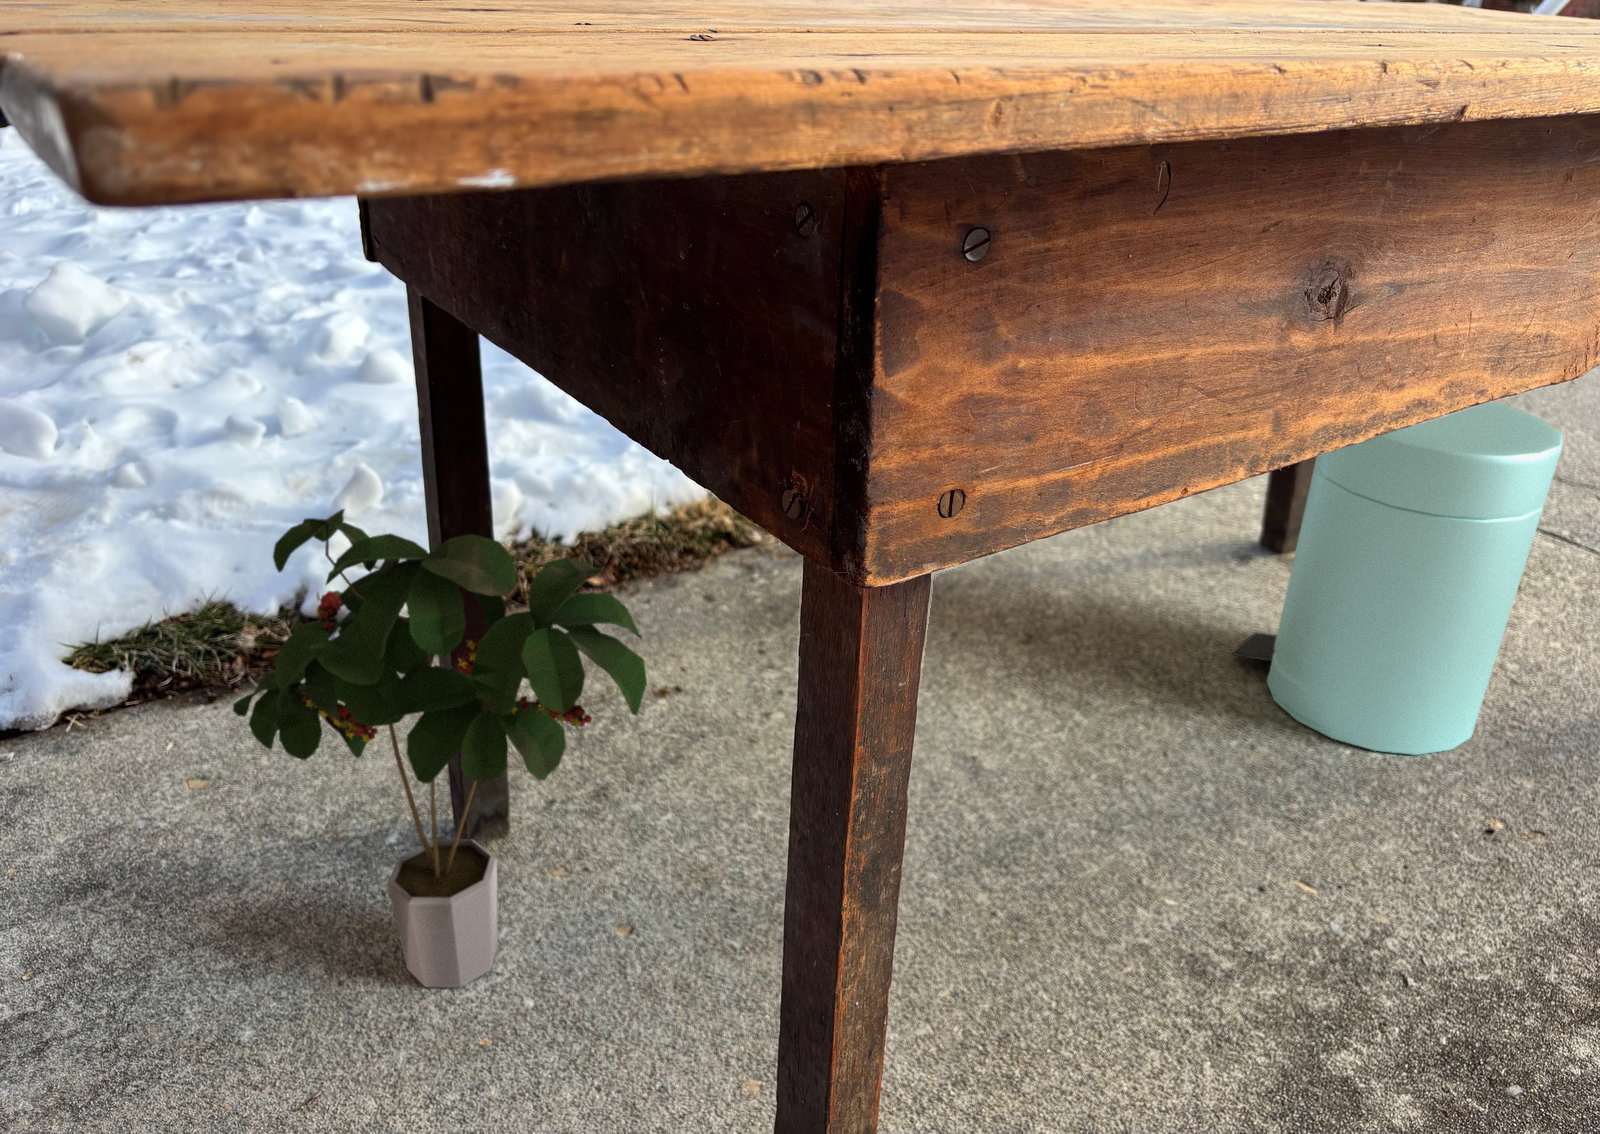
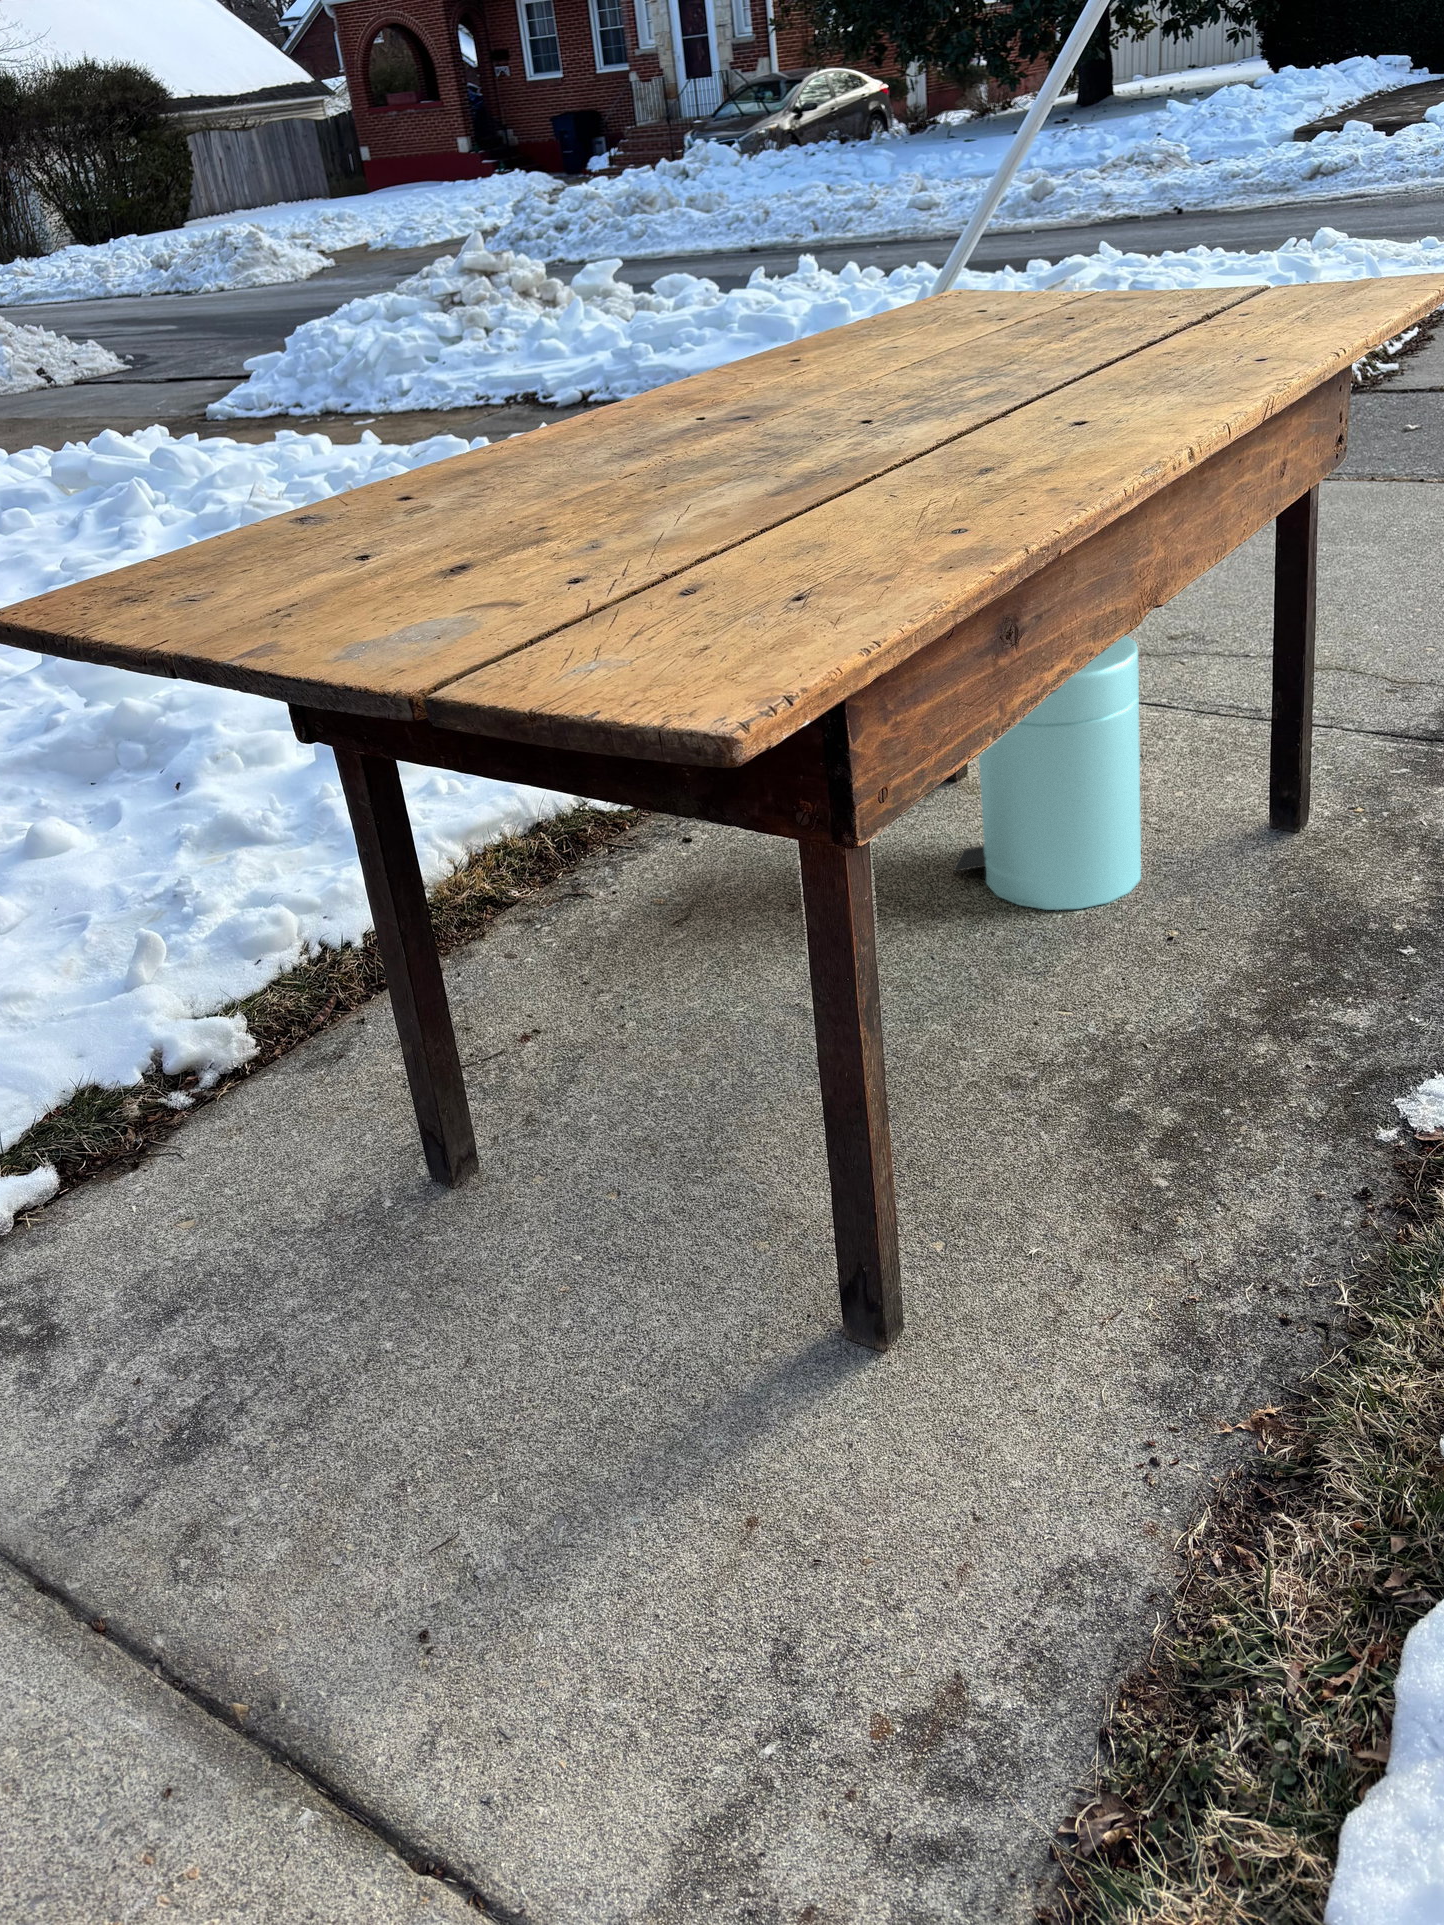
potted plant: present [233,509,647,987] -> none [292,915,628,1275]

